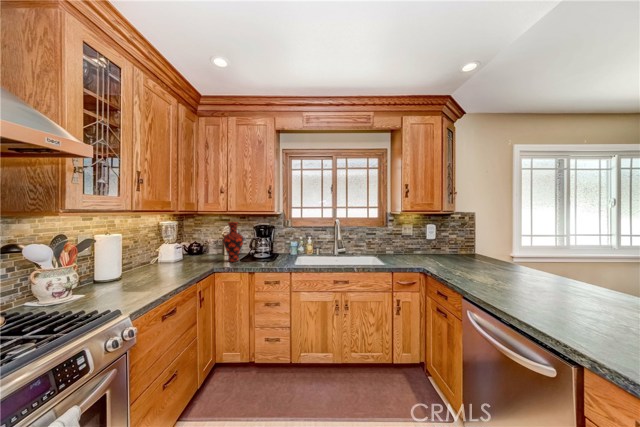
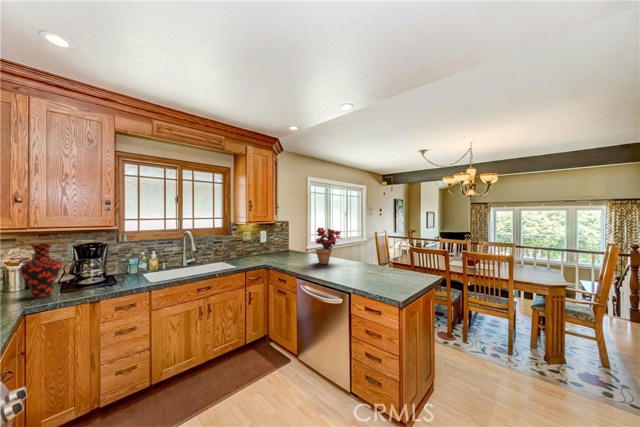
potted plant: none [504,218,571,284] -> present [316,228,342,264]

